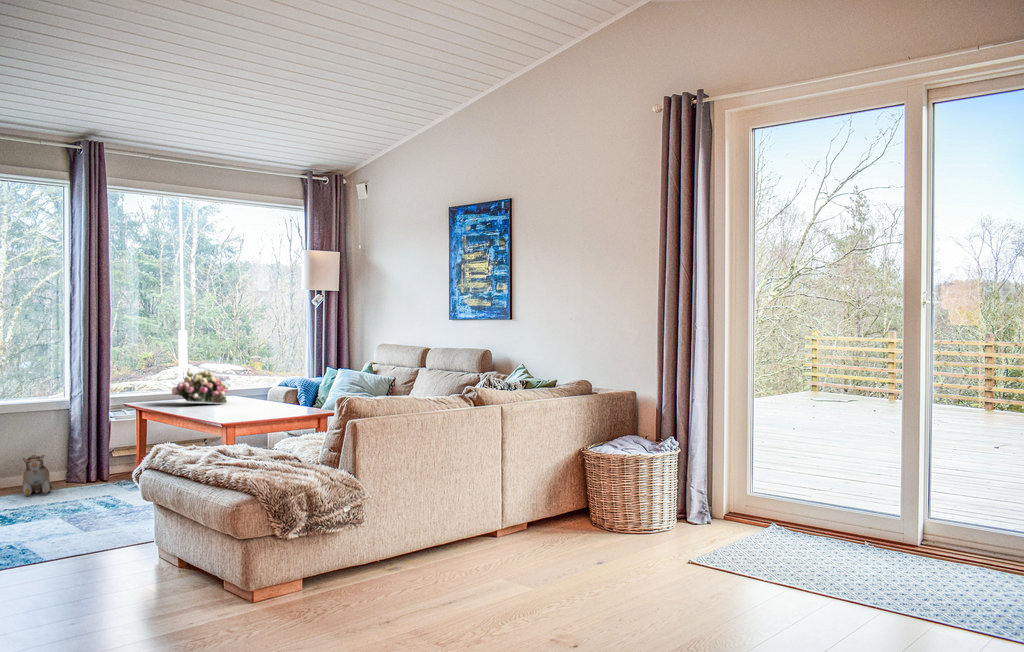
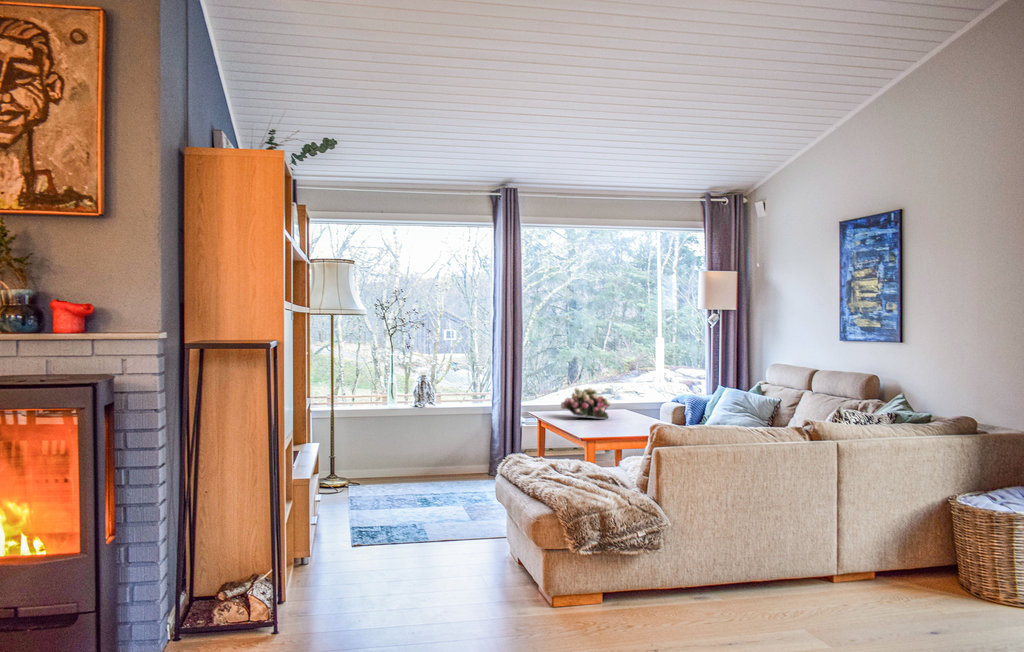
plush toy: present [23,455,52,496] -> none [452,452,475,485]

